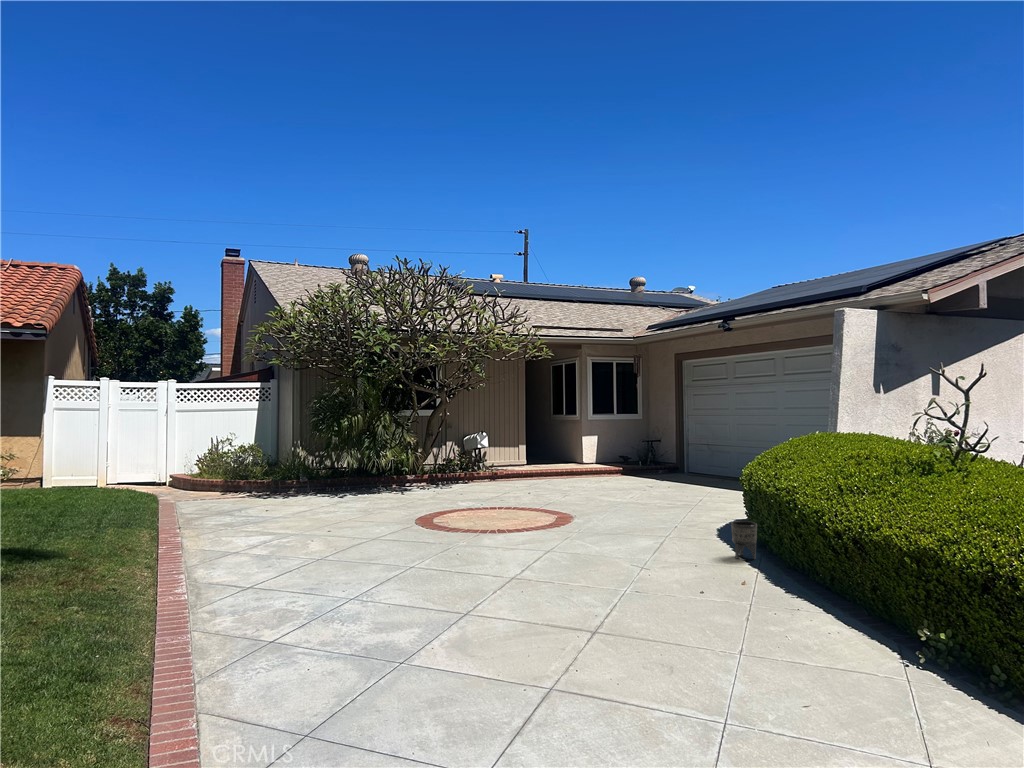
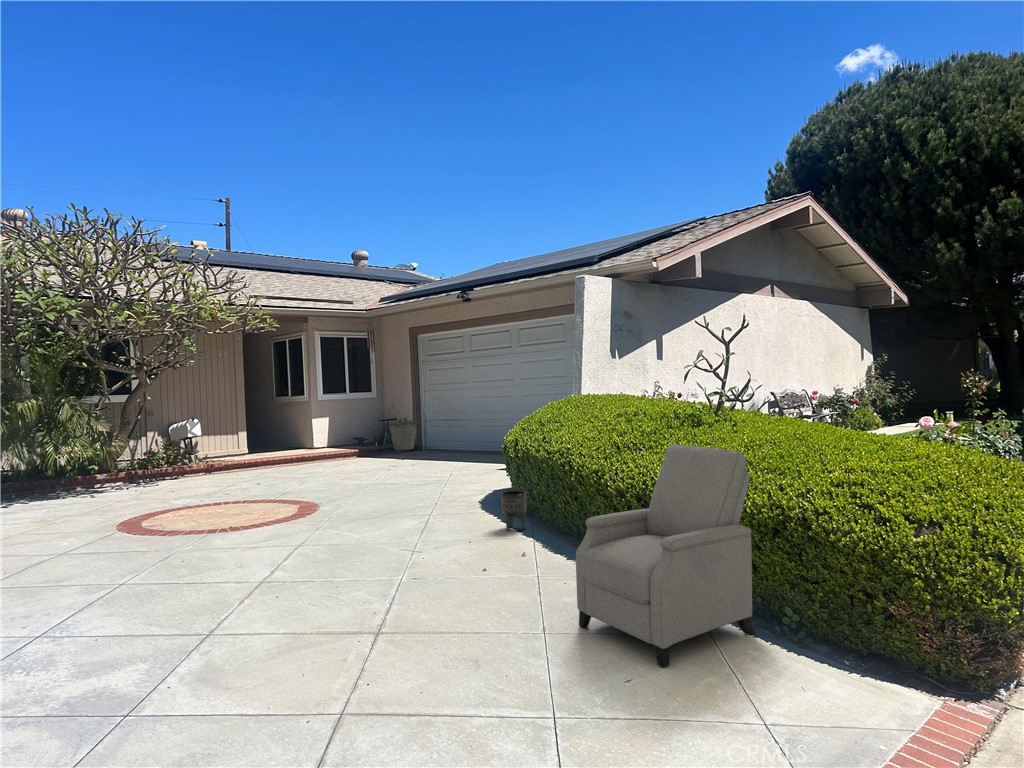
trash can: none [648,442,677,473] -> present [388,418,417,450]
chair: none [770,491,960,696] -> present [576,444,755,667]

